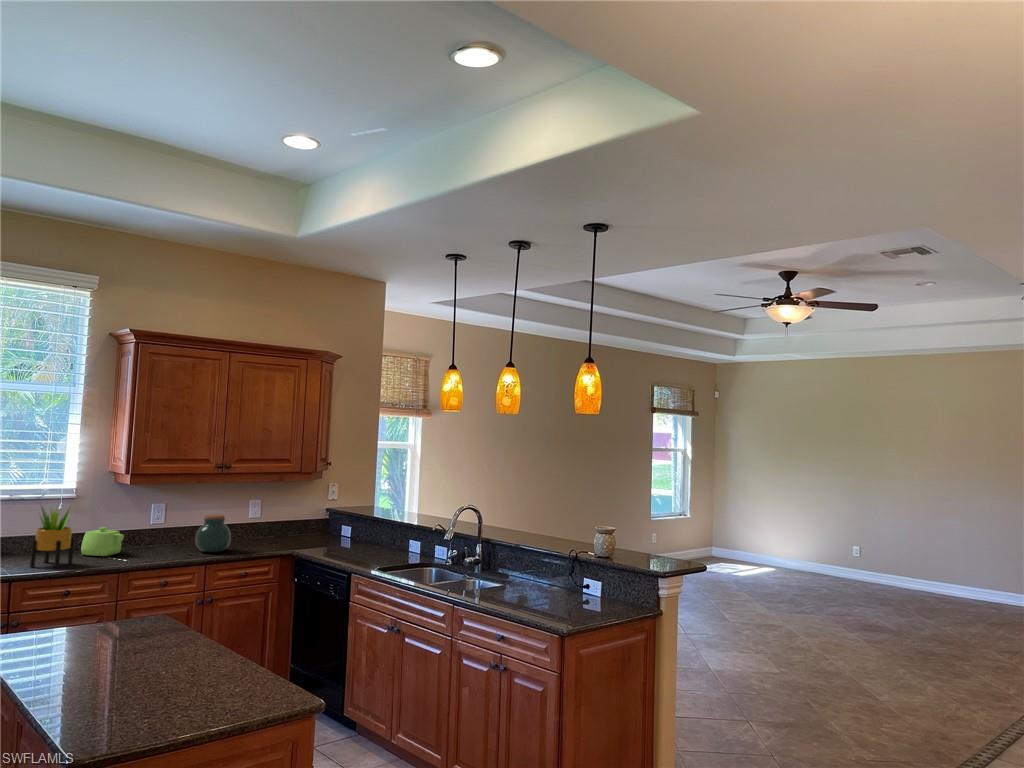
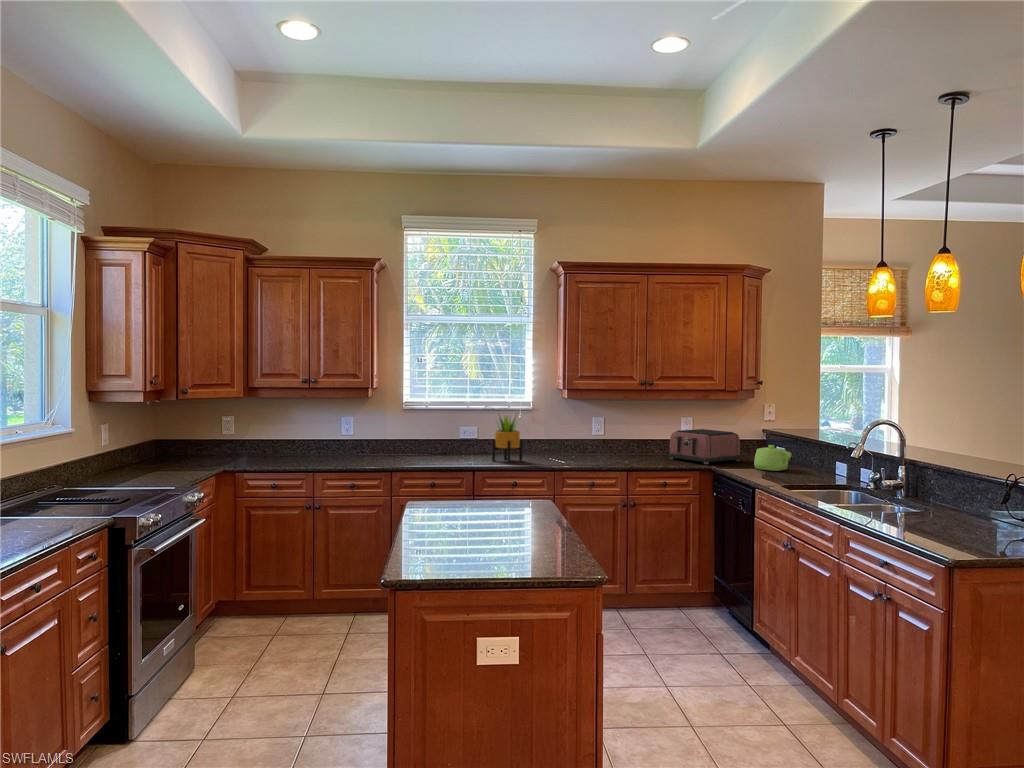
toaster: none [241,511,314,549] -> present [668,429,741,464]
jar: present [196,514,231,552] -> none [623,427,654,462]
teapot: present [81,527,124,556] -> present [754,445,792,471]

